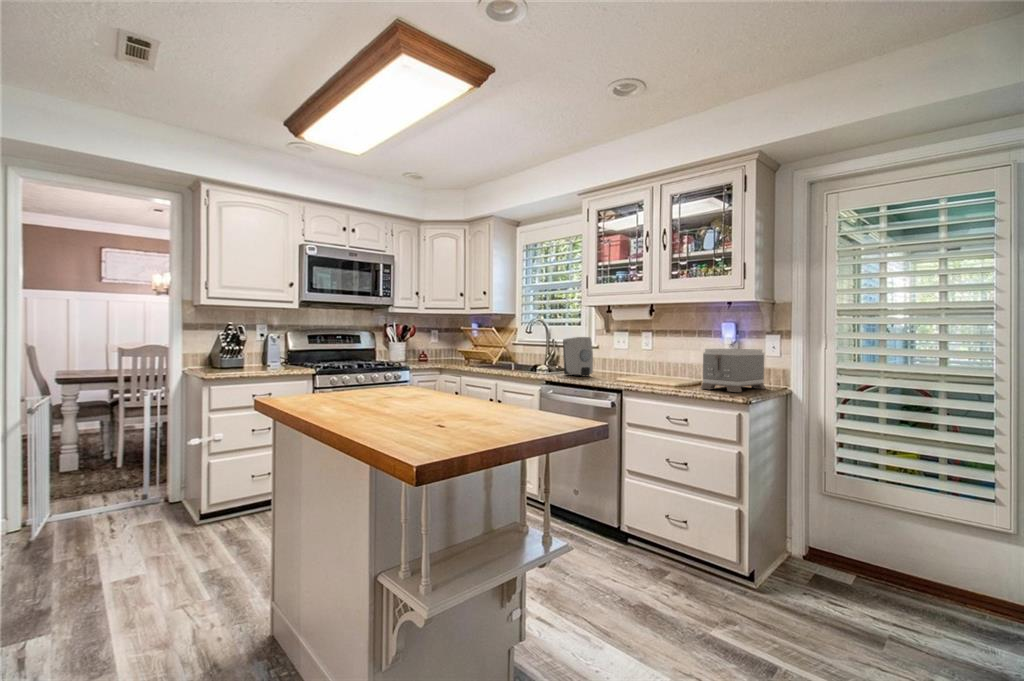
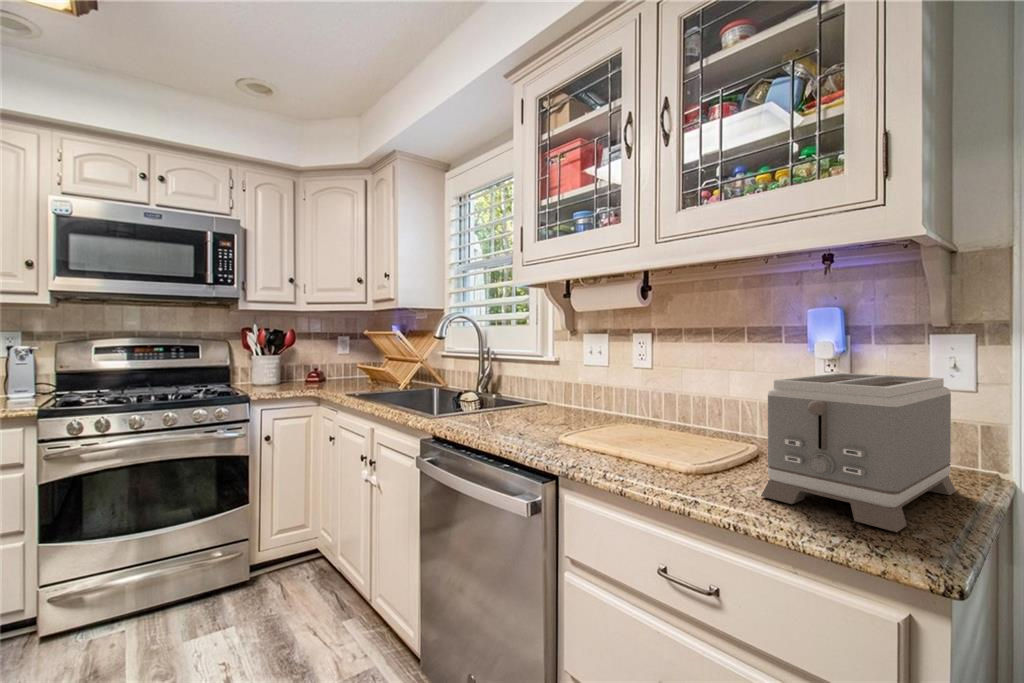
soap dispenser: present [563,337,593,376] -> none [467,346,521,430]

